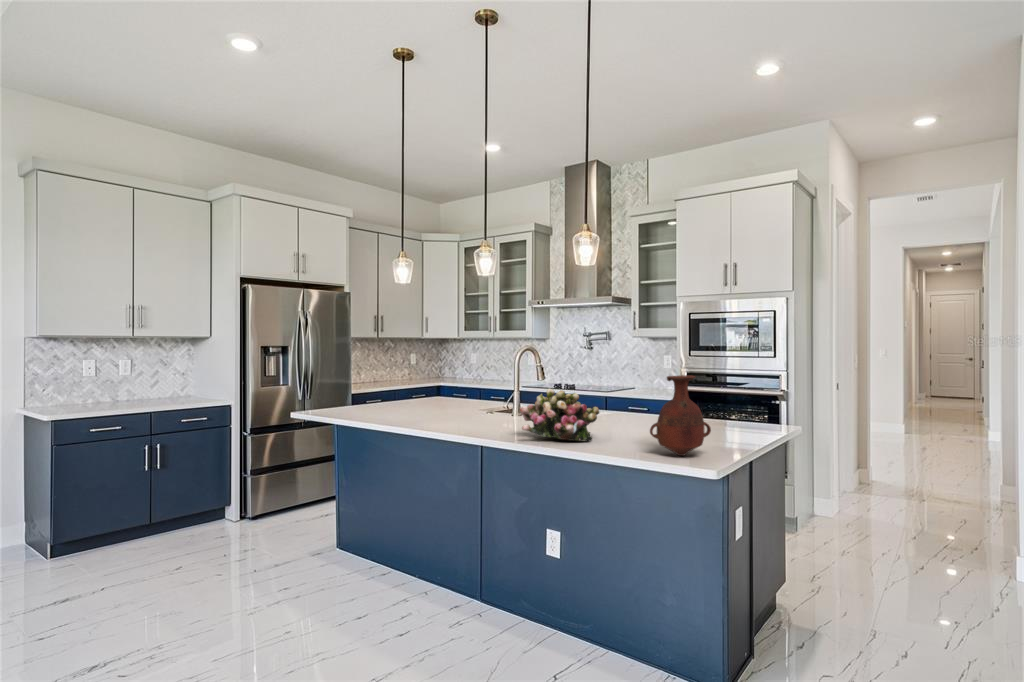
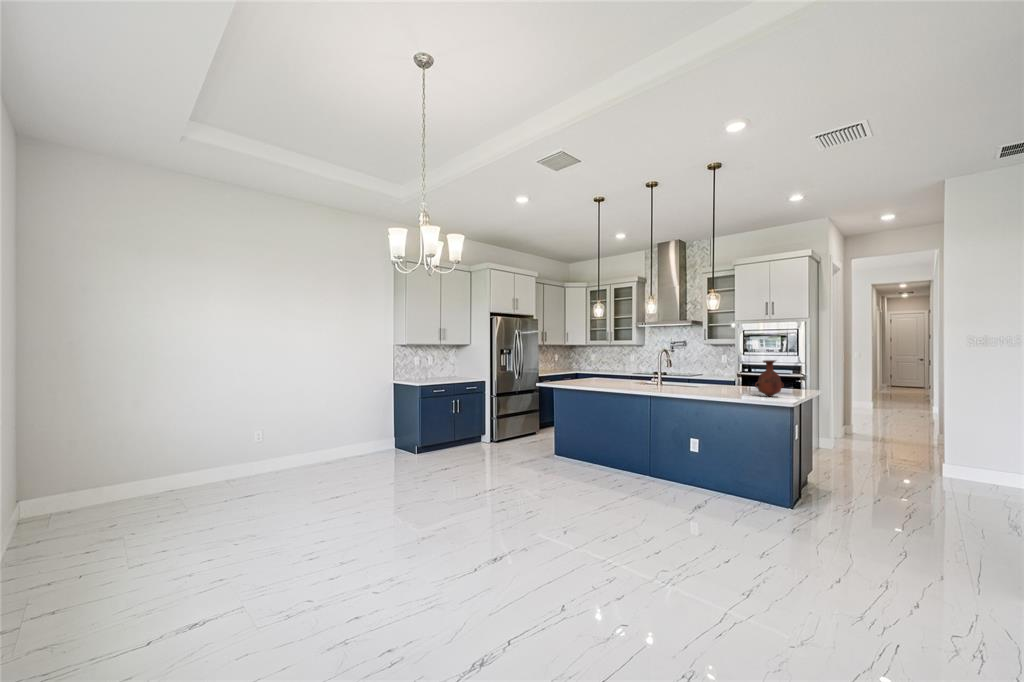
flower arrangement: present [520,389,599,441] -> none [680,368,721,392]

